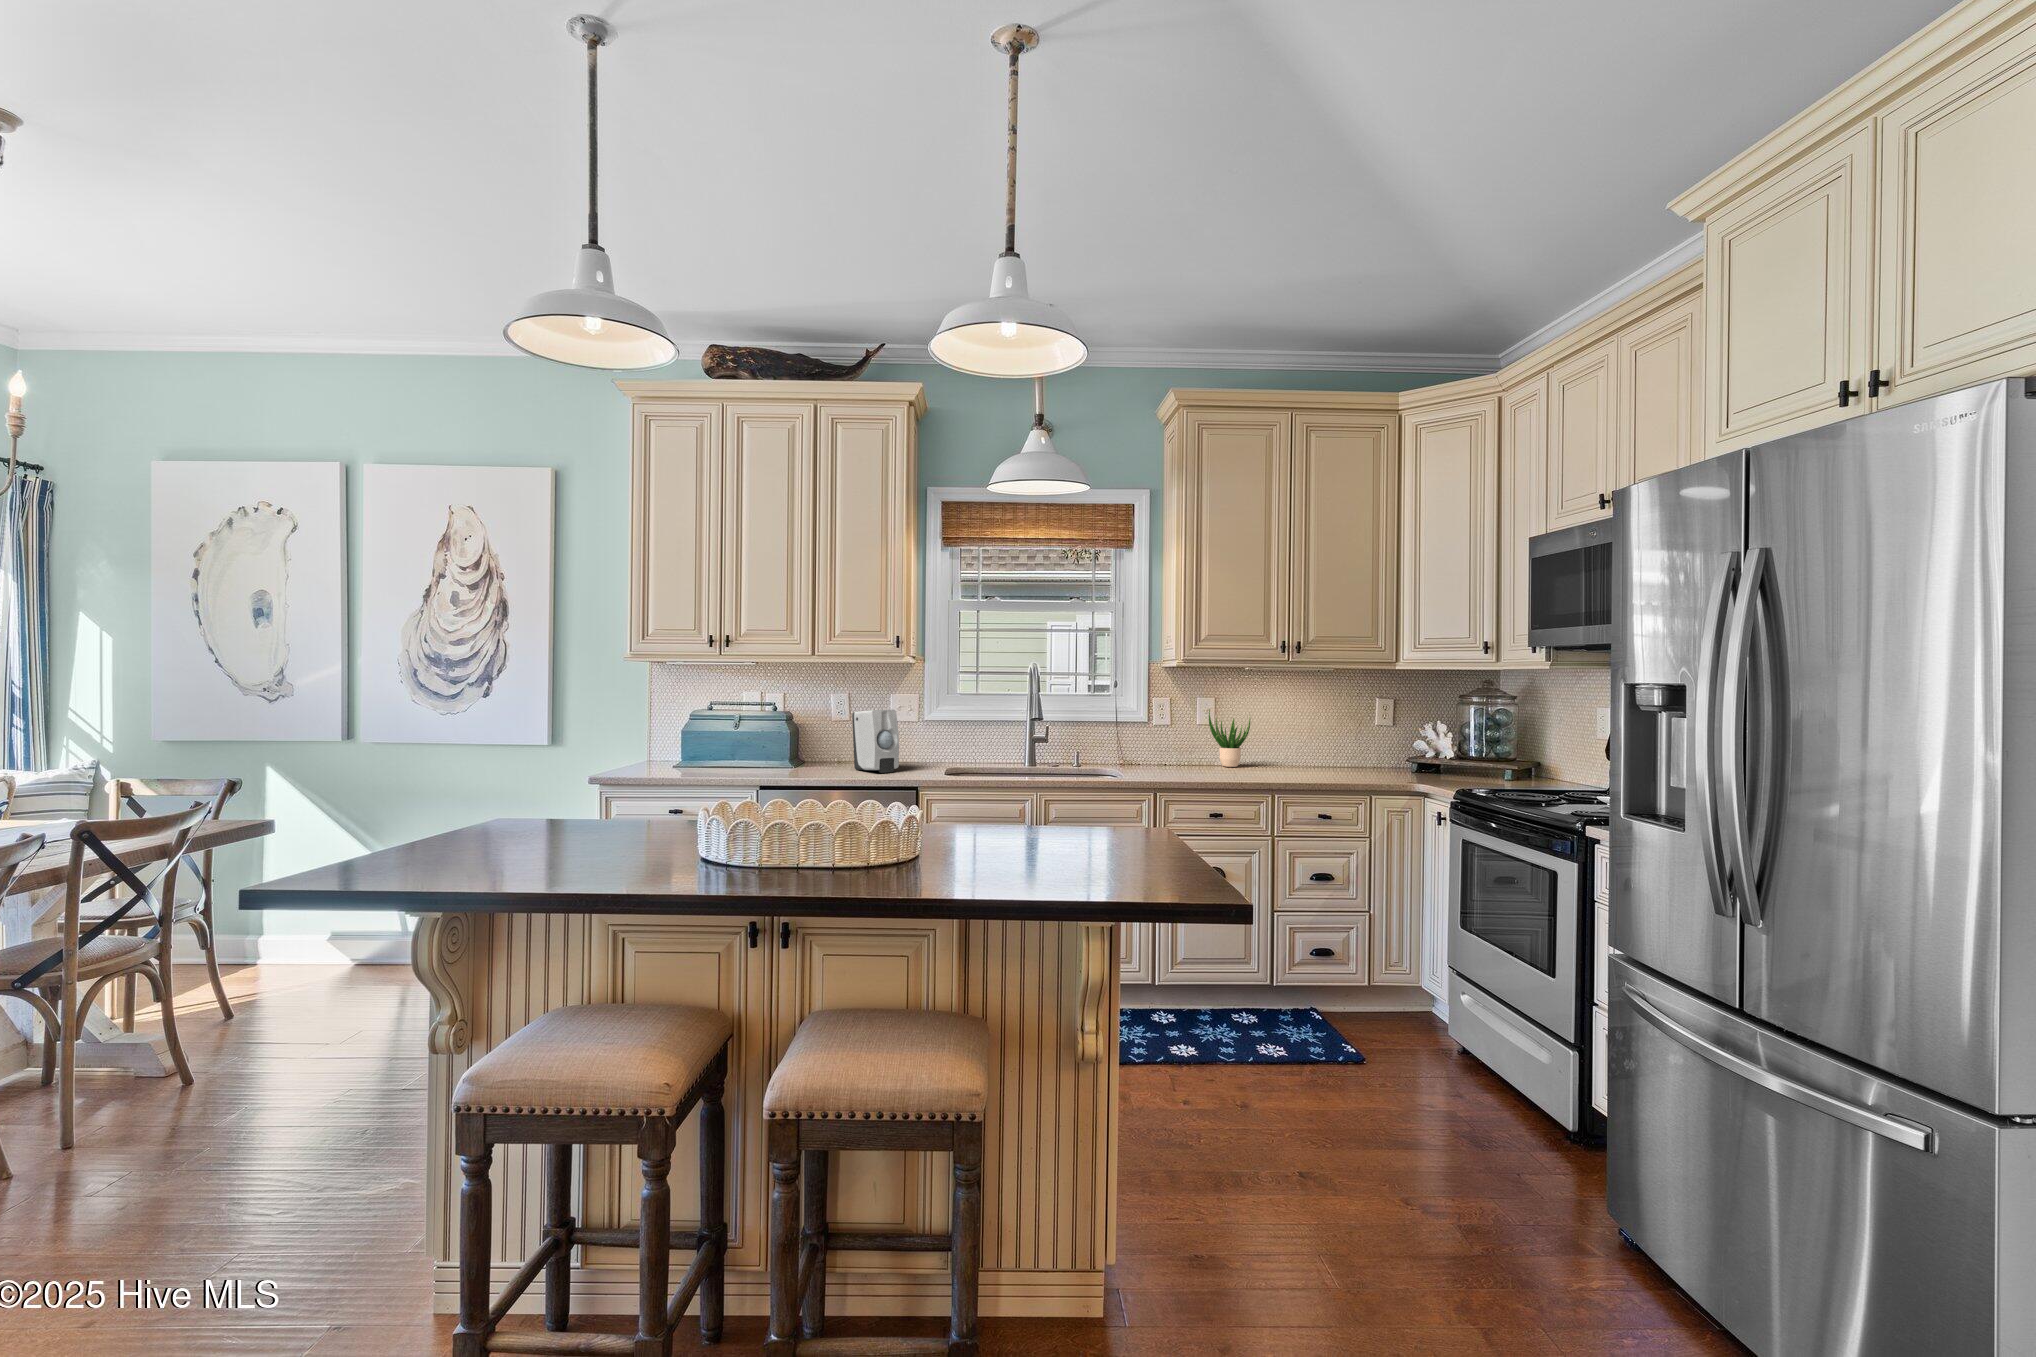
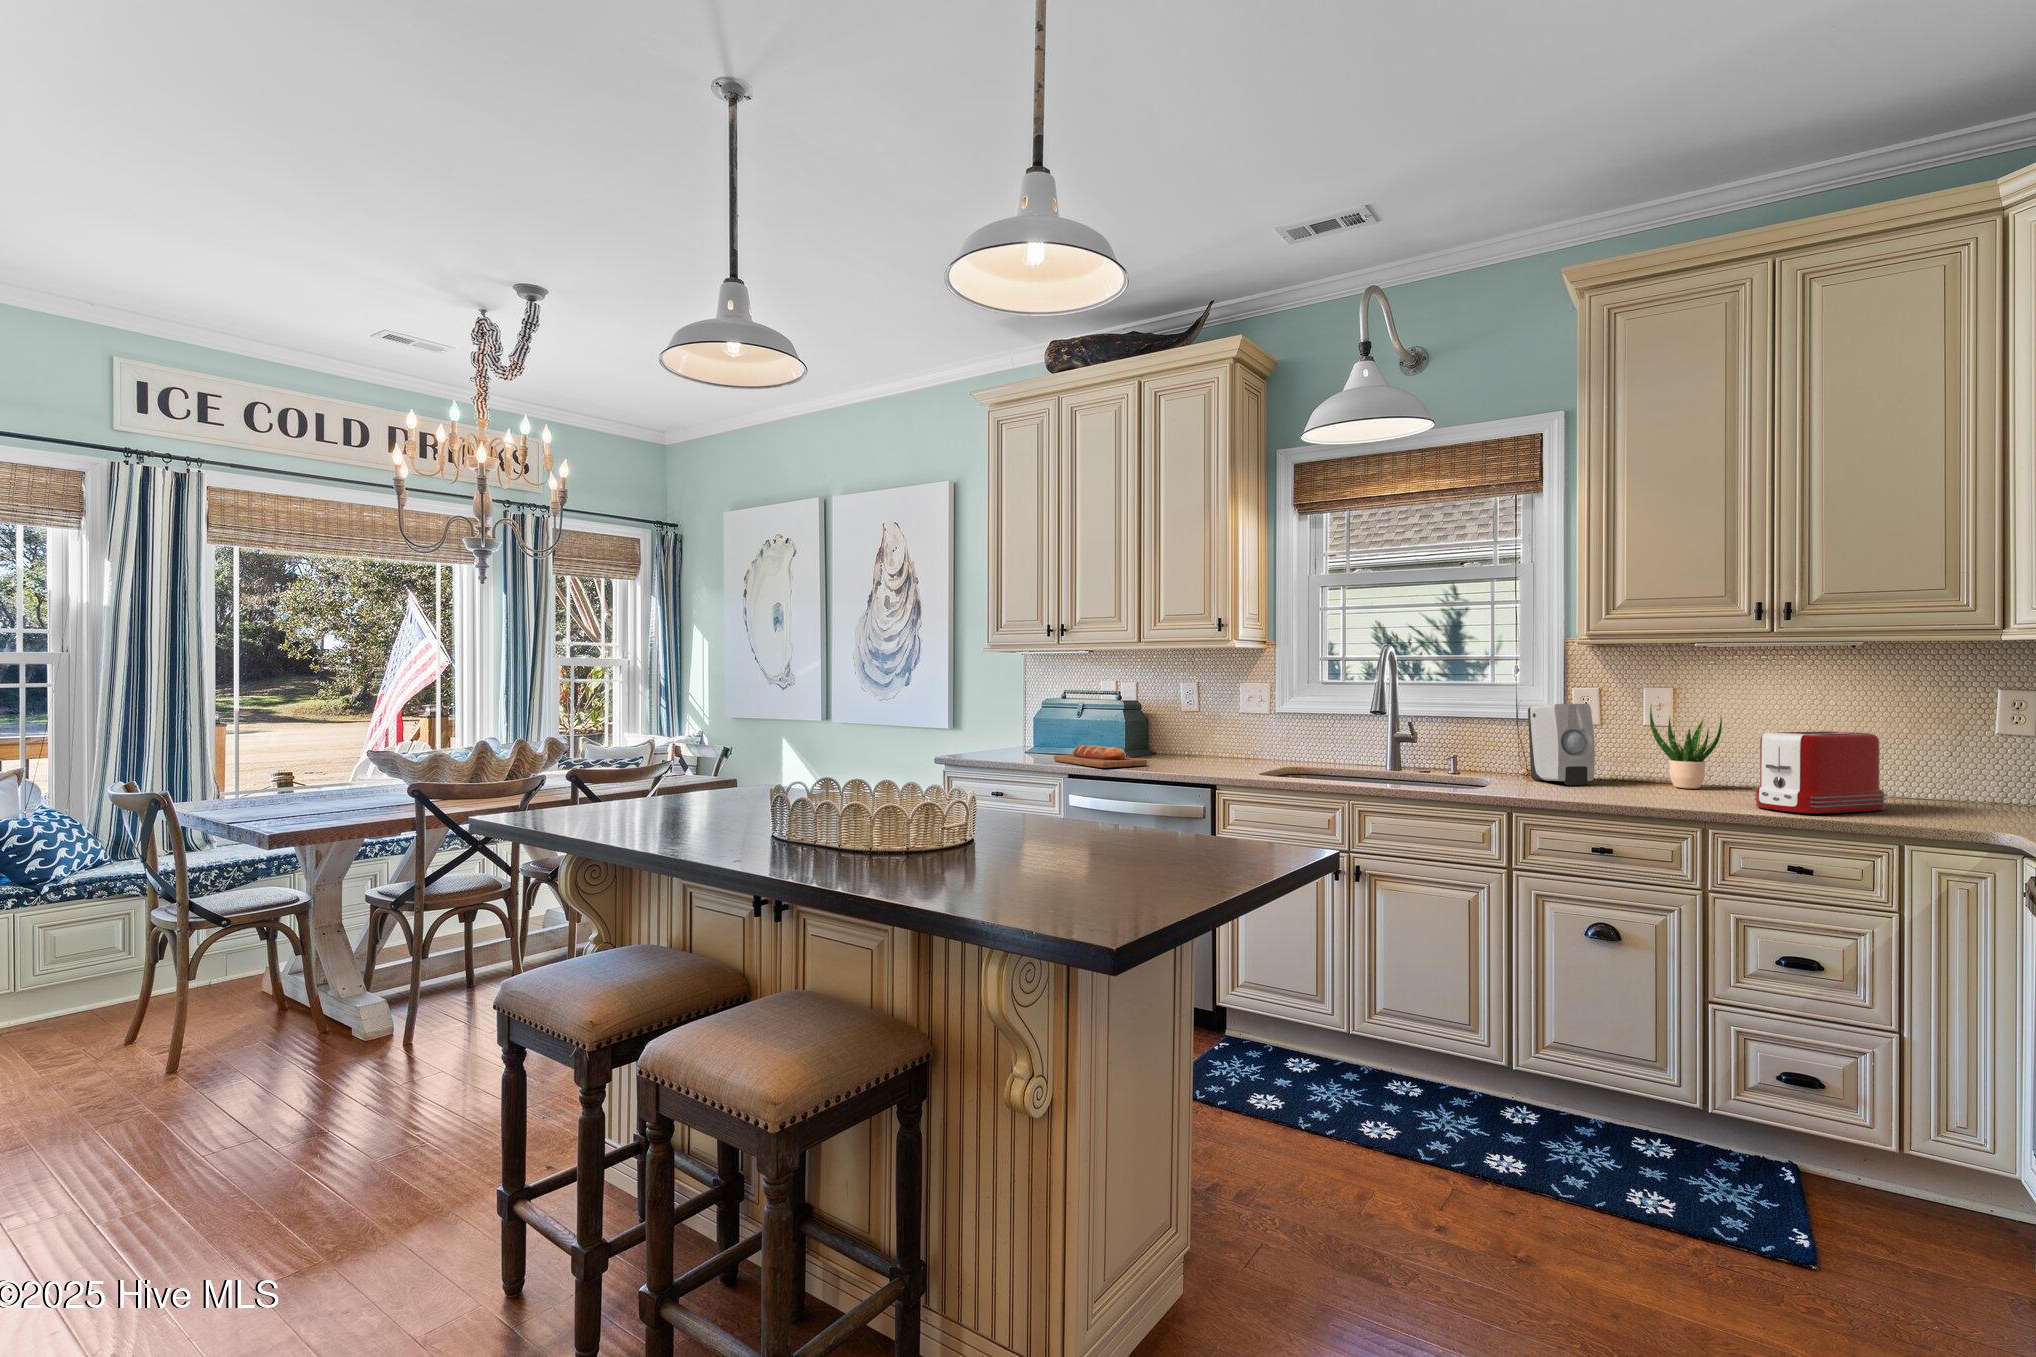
soap dispenser: present [852,710,899,773] -> present [1528,704,1595,785]
toaster: none [1291,726,1351,780] -> present [1754,731,1886,814]
bread loaf: none [729,756,831,778] -> present [1054,745,1147,768]

